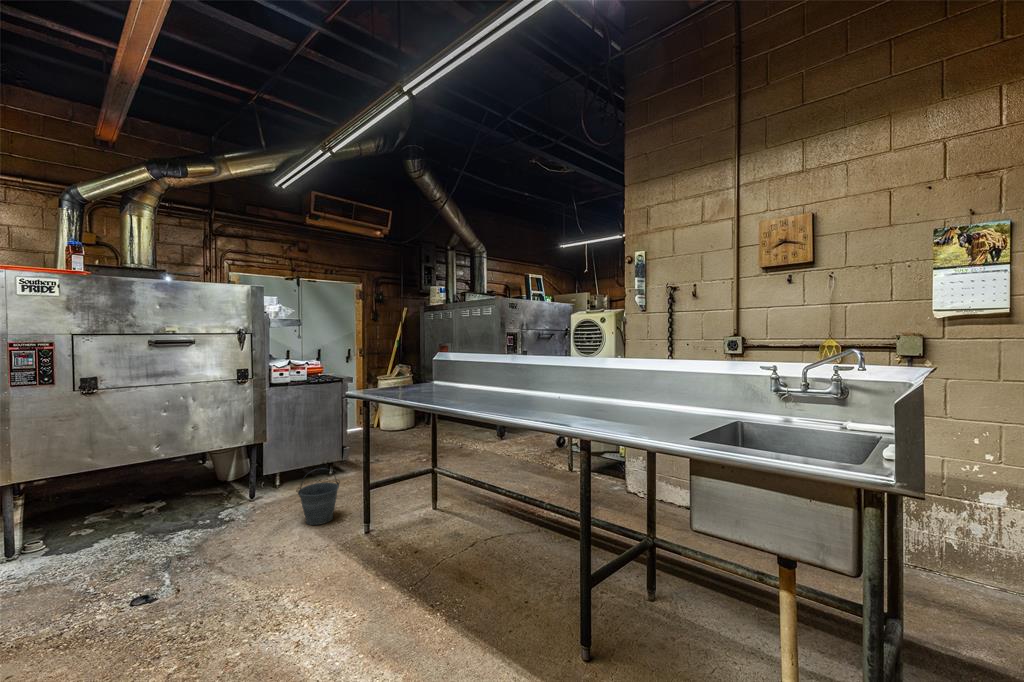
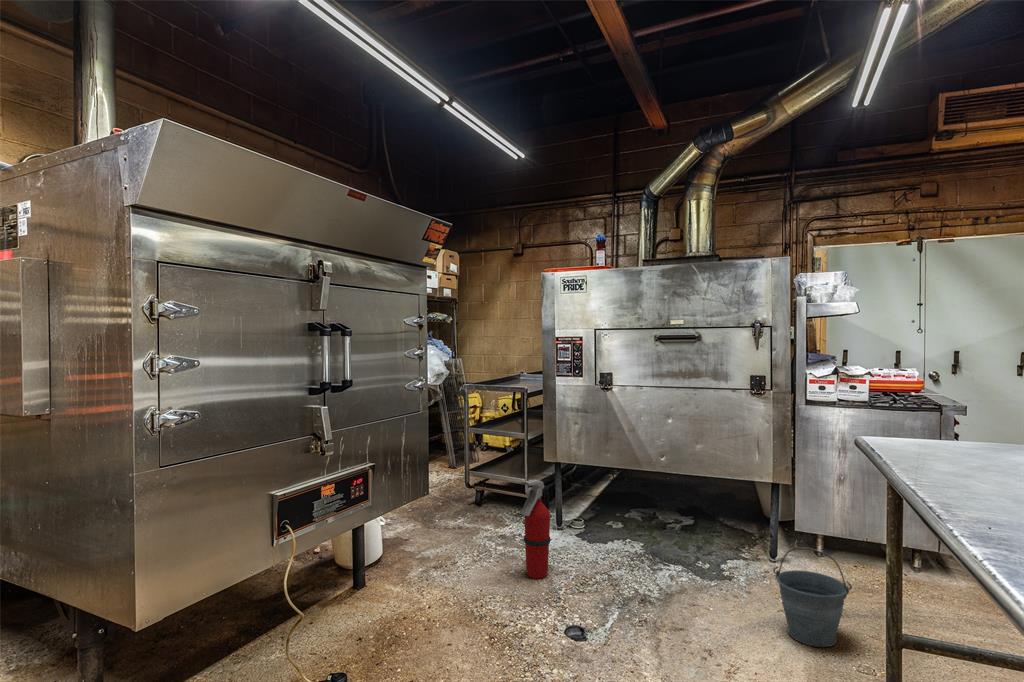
fire extinguisher: none [38,497,79,601] -> present [520,480,551,579]

